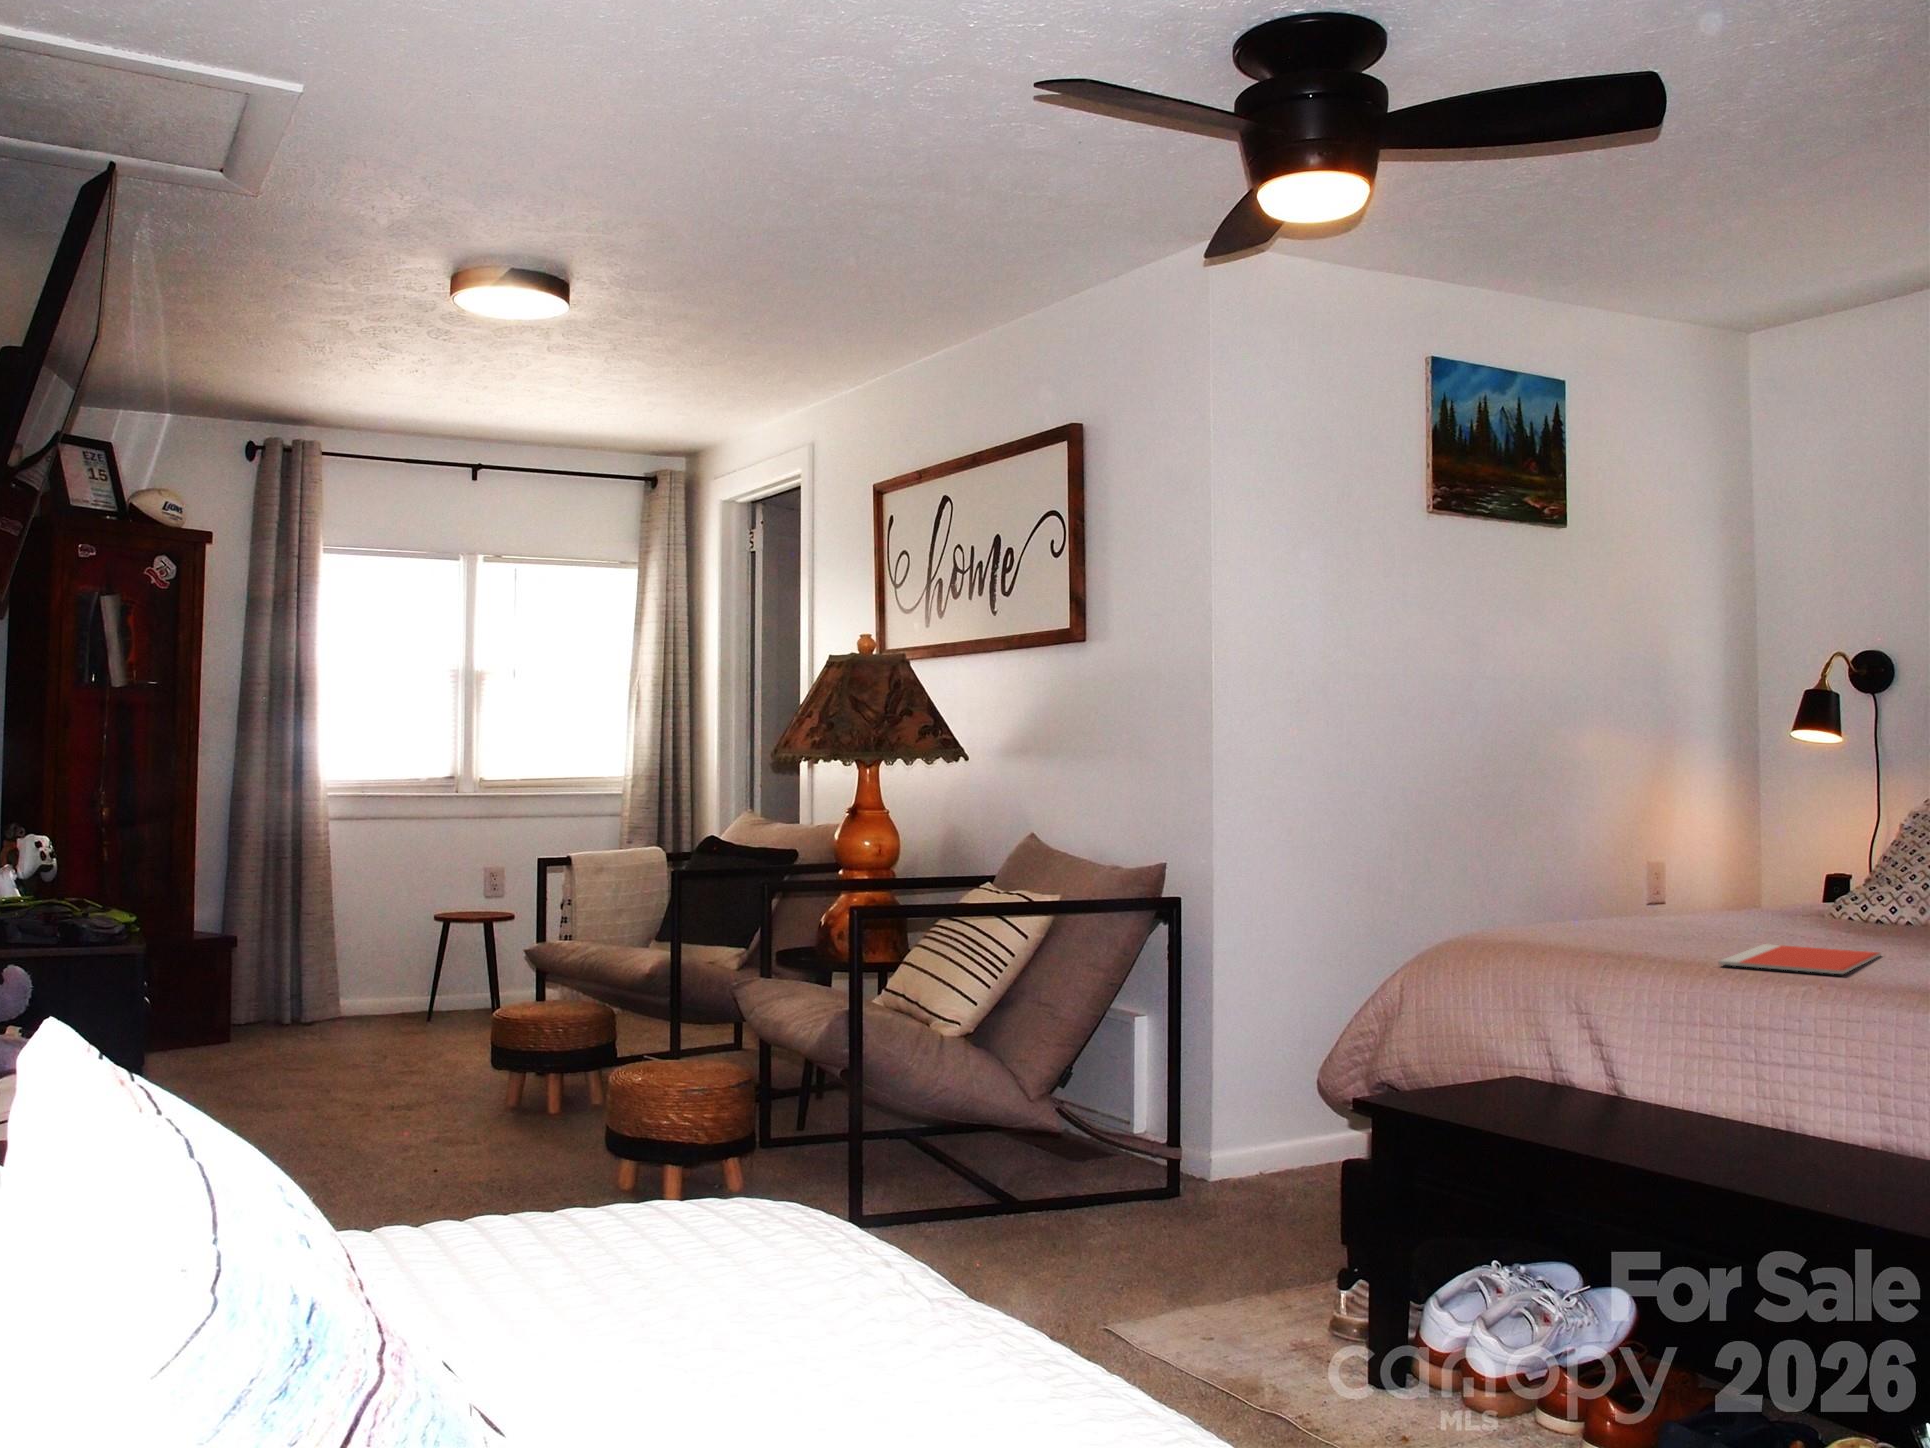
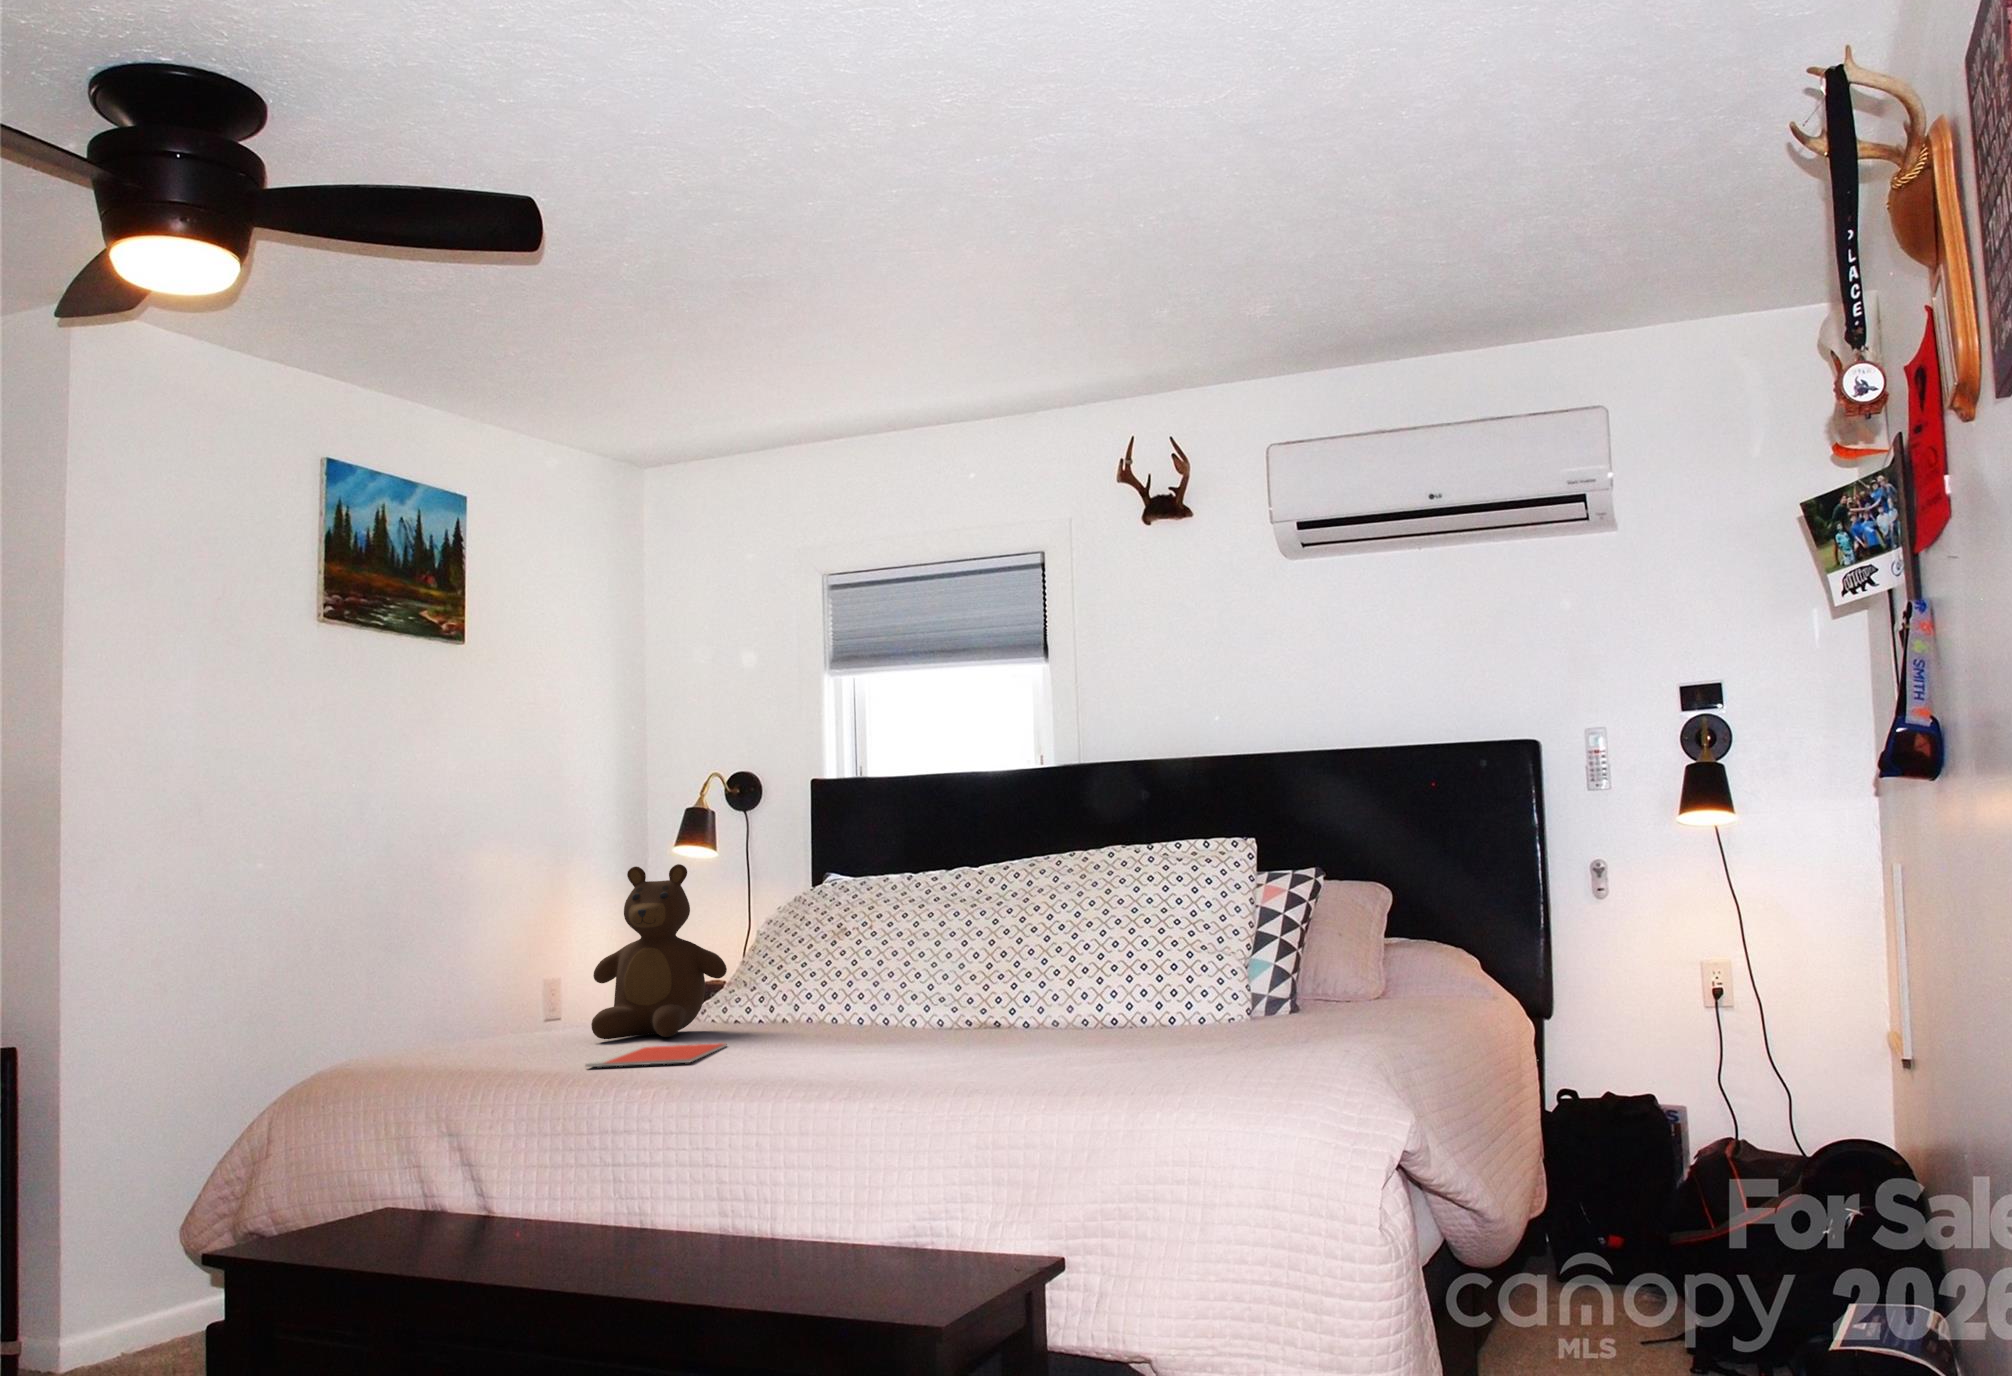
teddy bear: none [1714,753,1873,935] -> present [591,864,727,1039]

